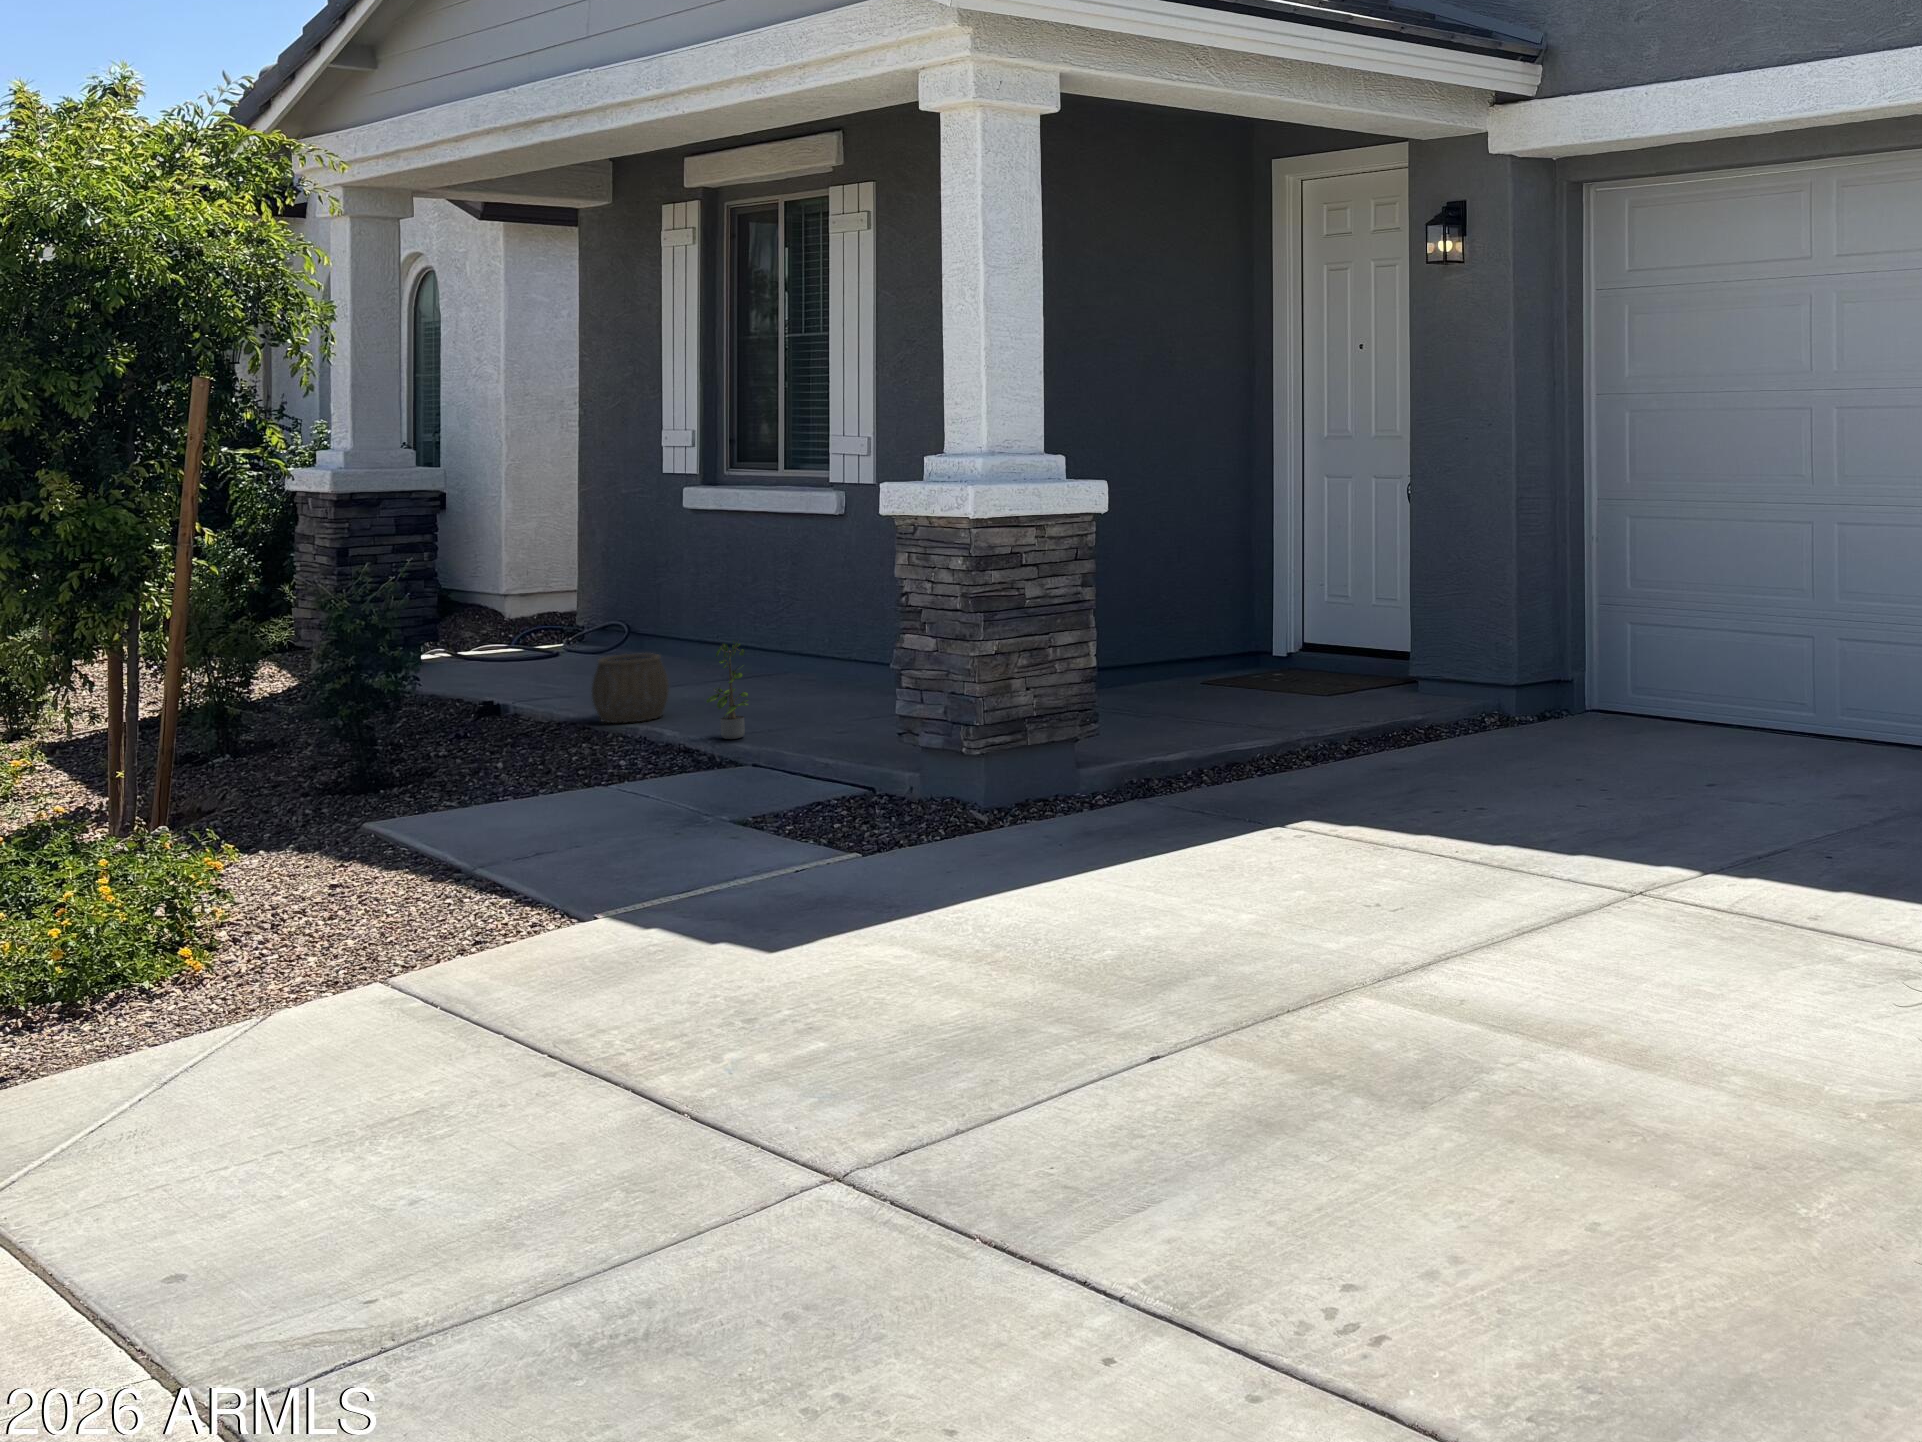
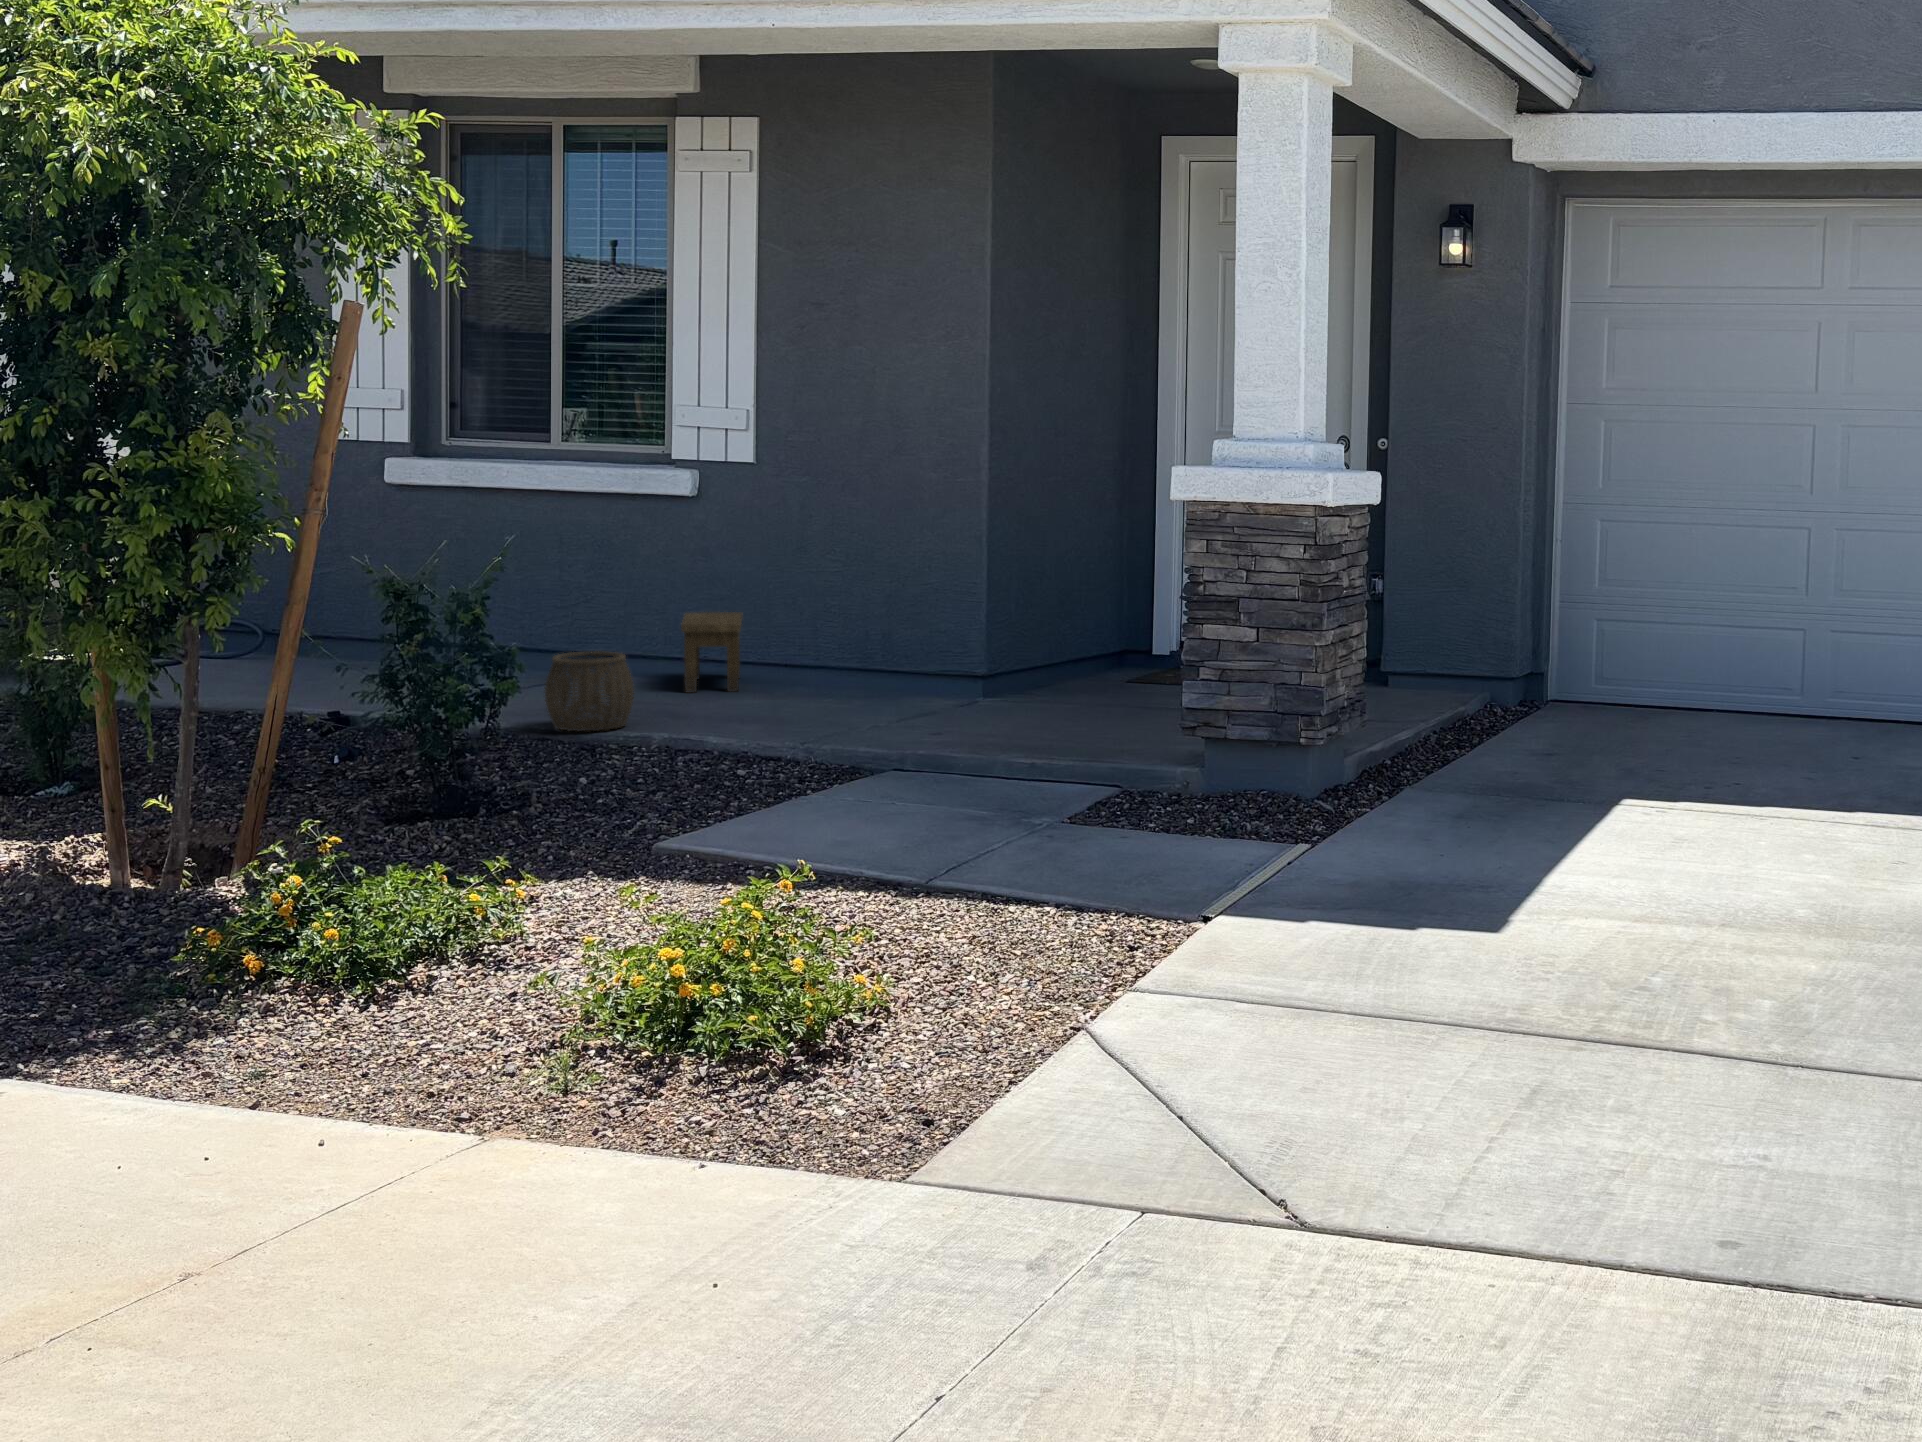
side table: none [780,618,868,690] -> present [681,612,743,692]
potted plant: present [706,641,748,739] -> none [771,634,837,744]

